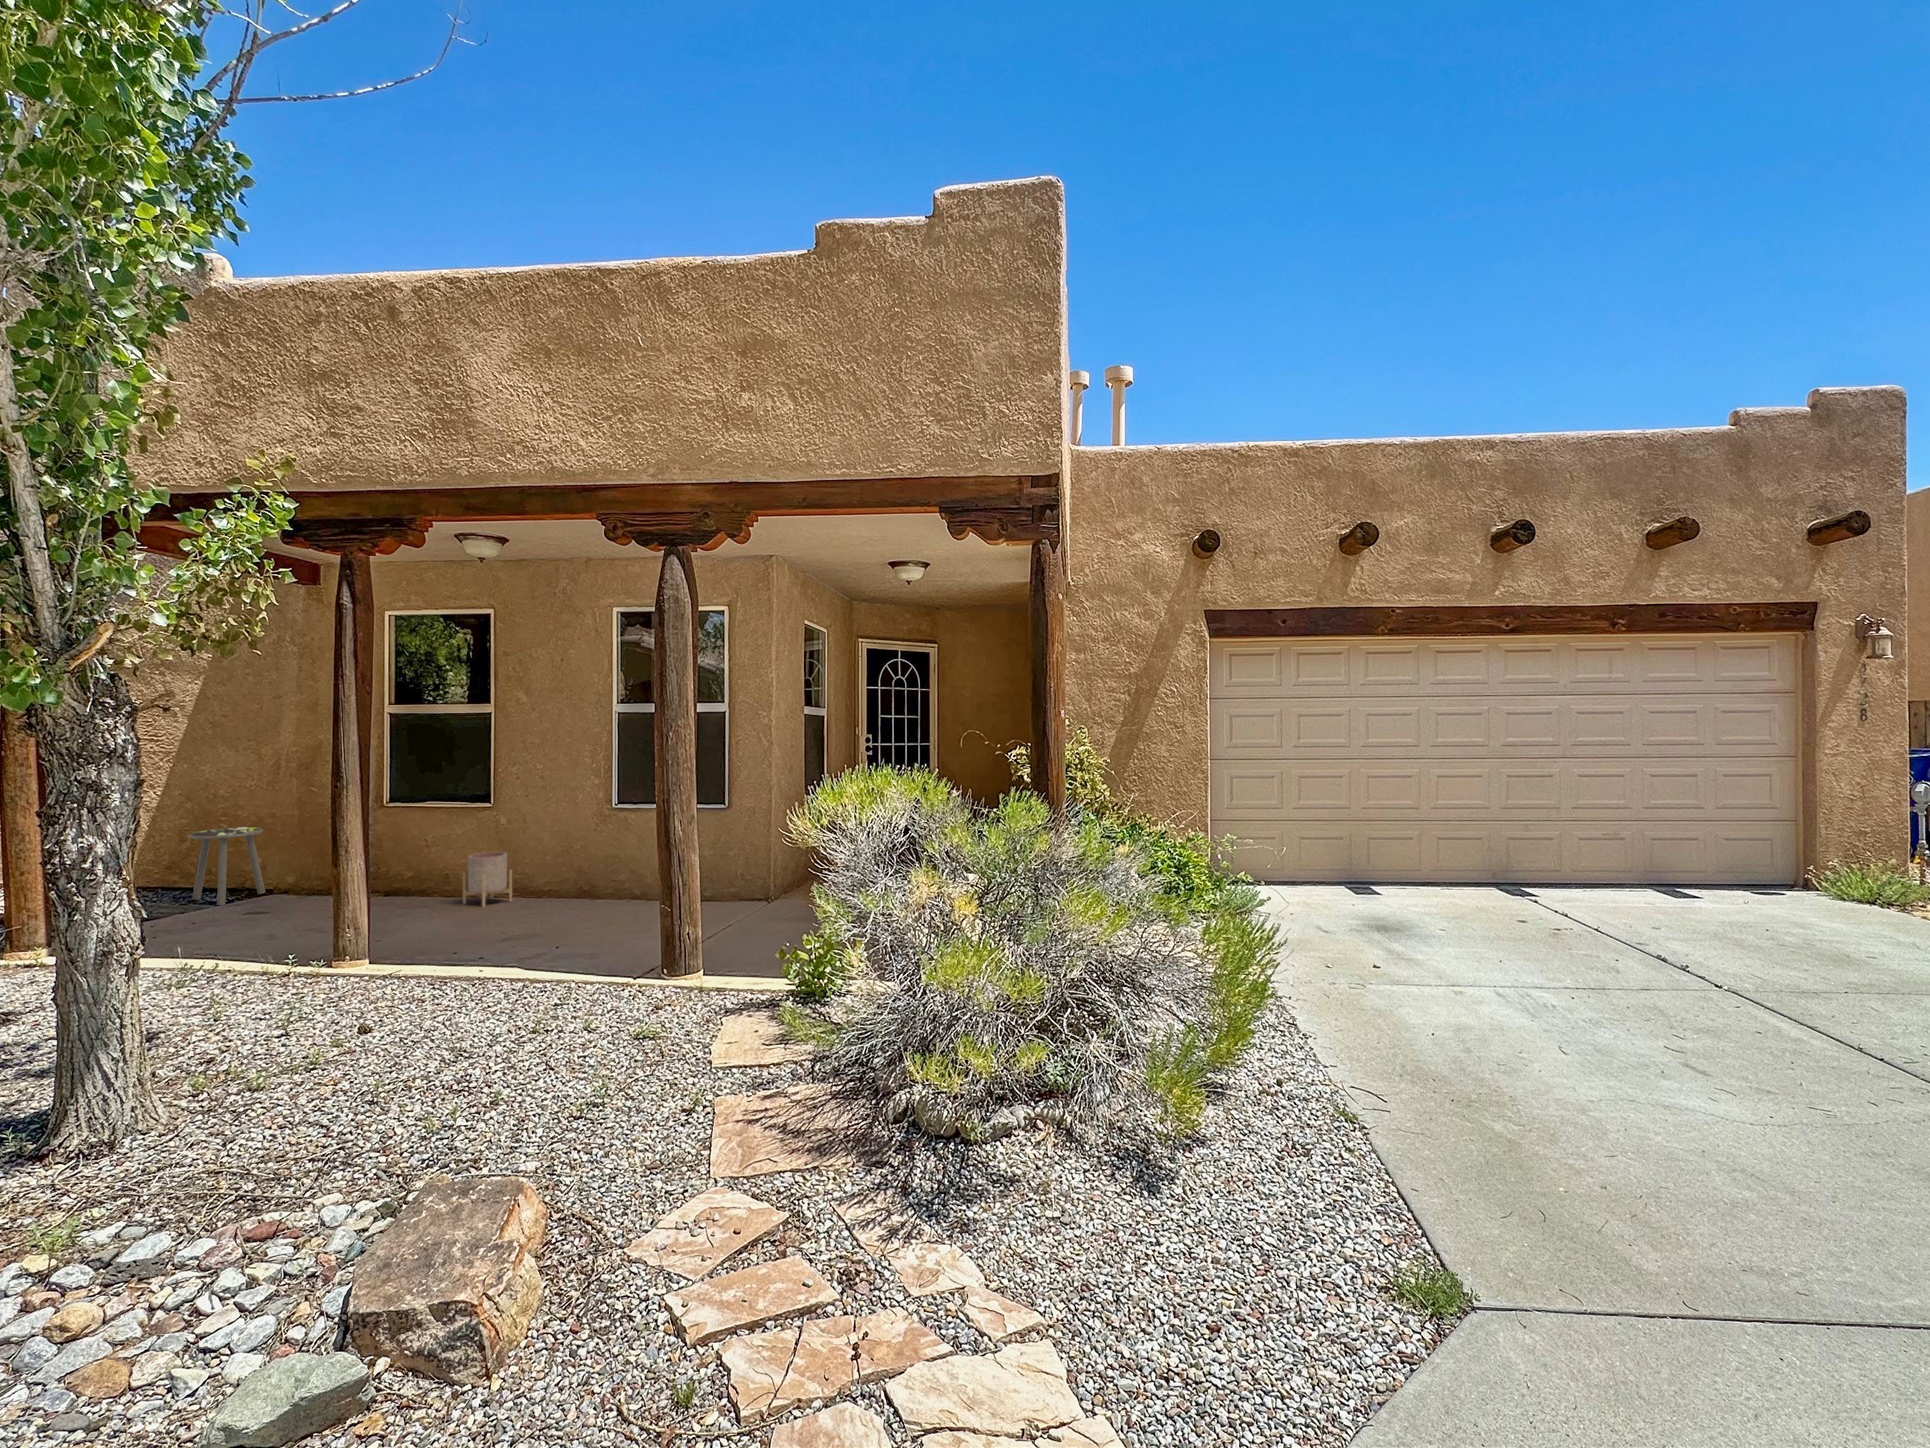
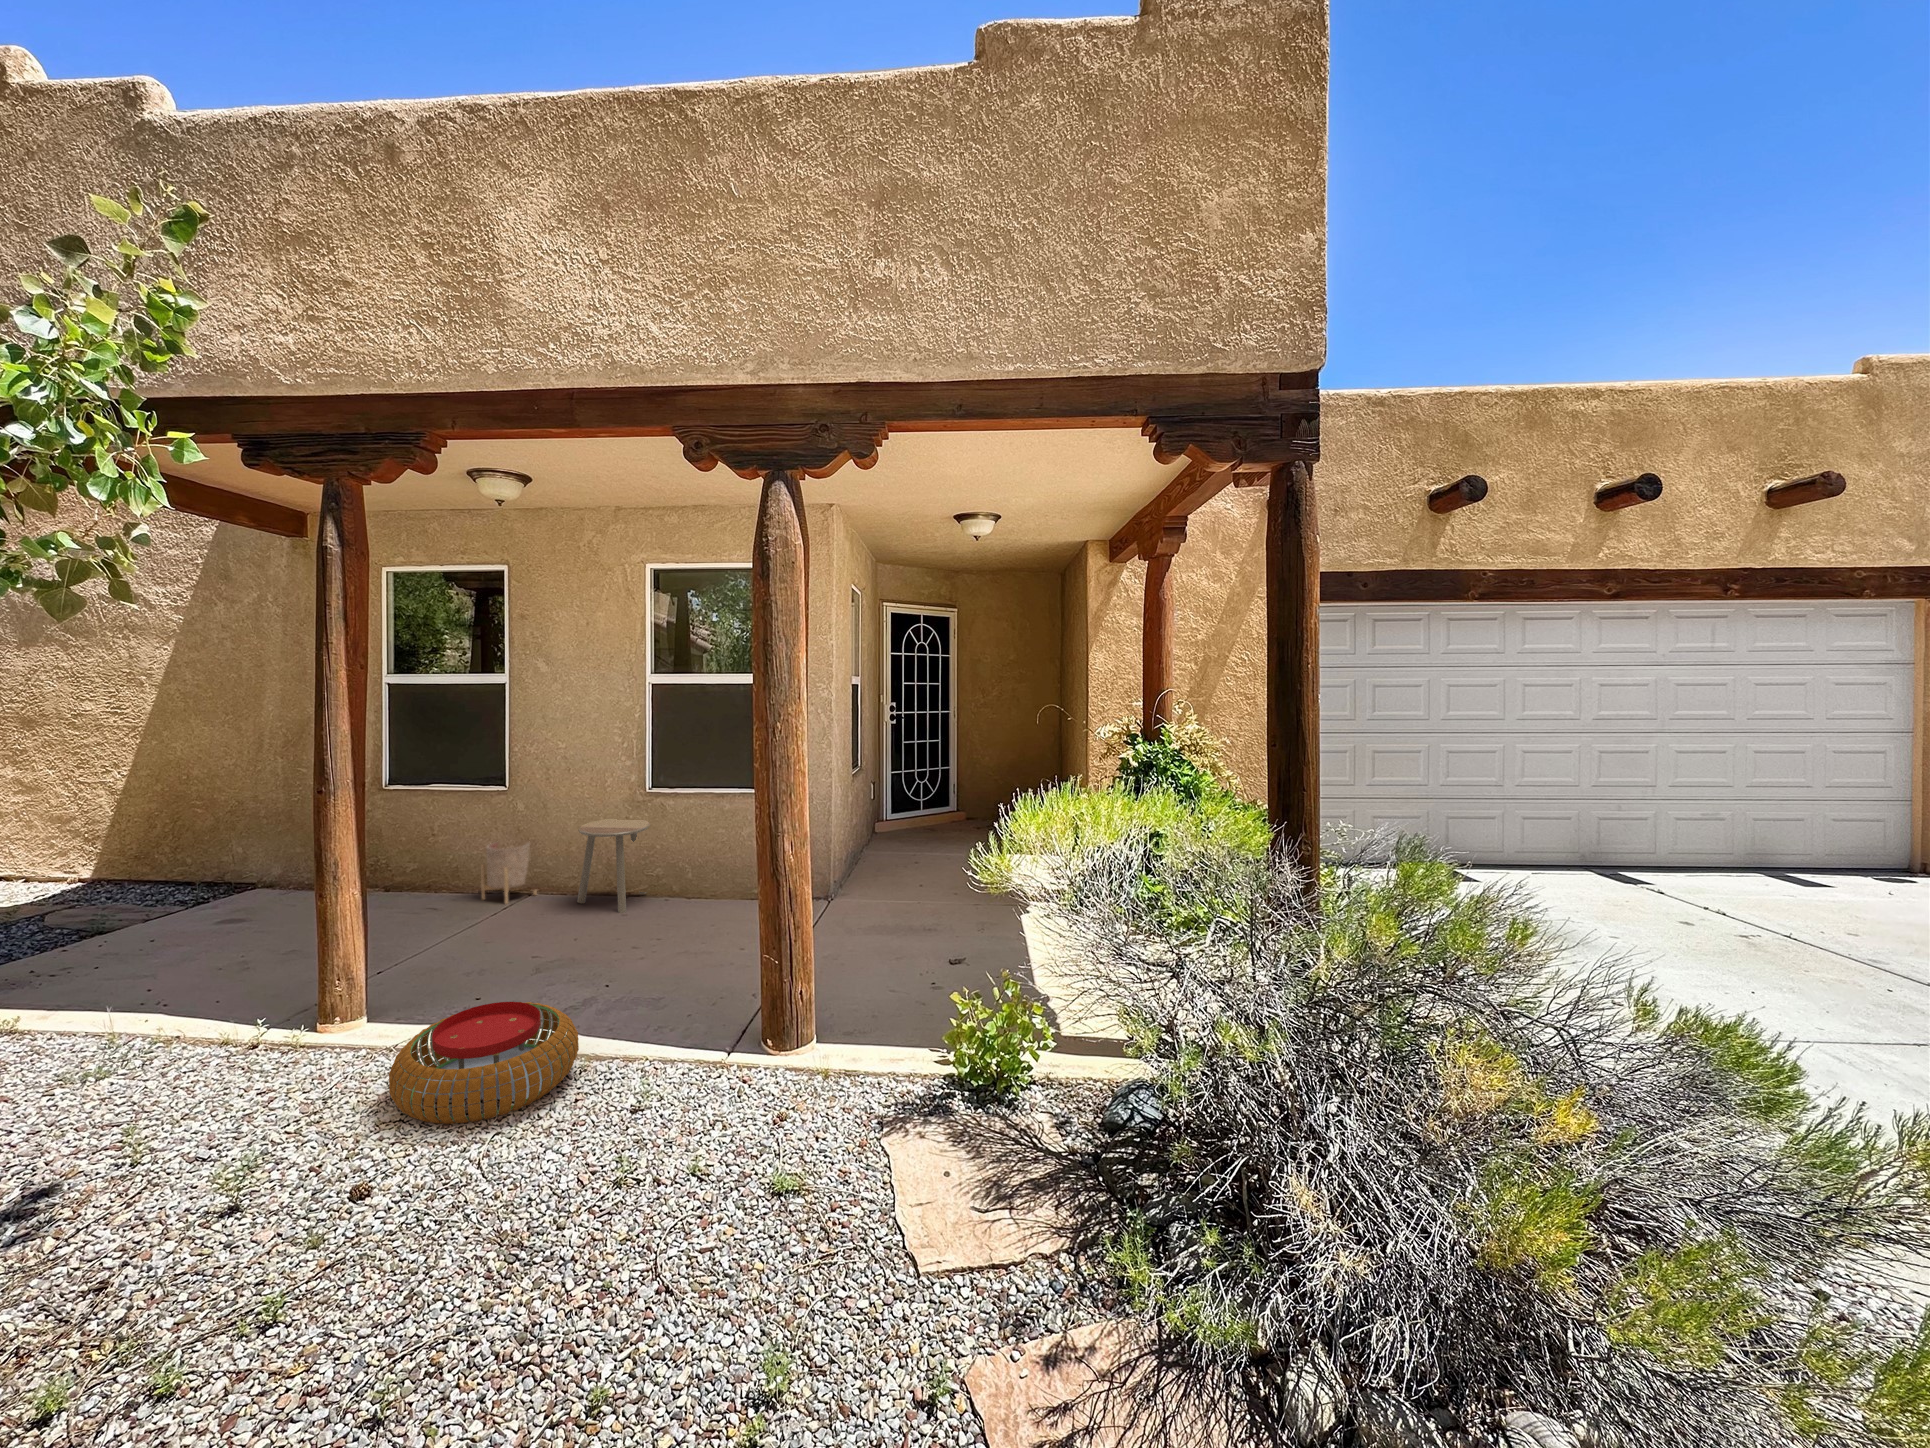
side table: present [189,827,265,905] -> present [577,819,650,913]
pouf: none [365,941,506,1012] -> present [389,1002,579,1124]

